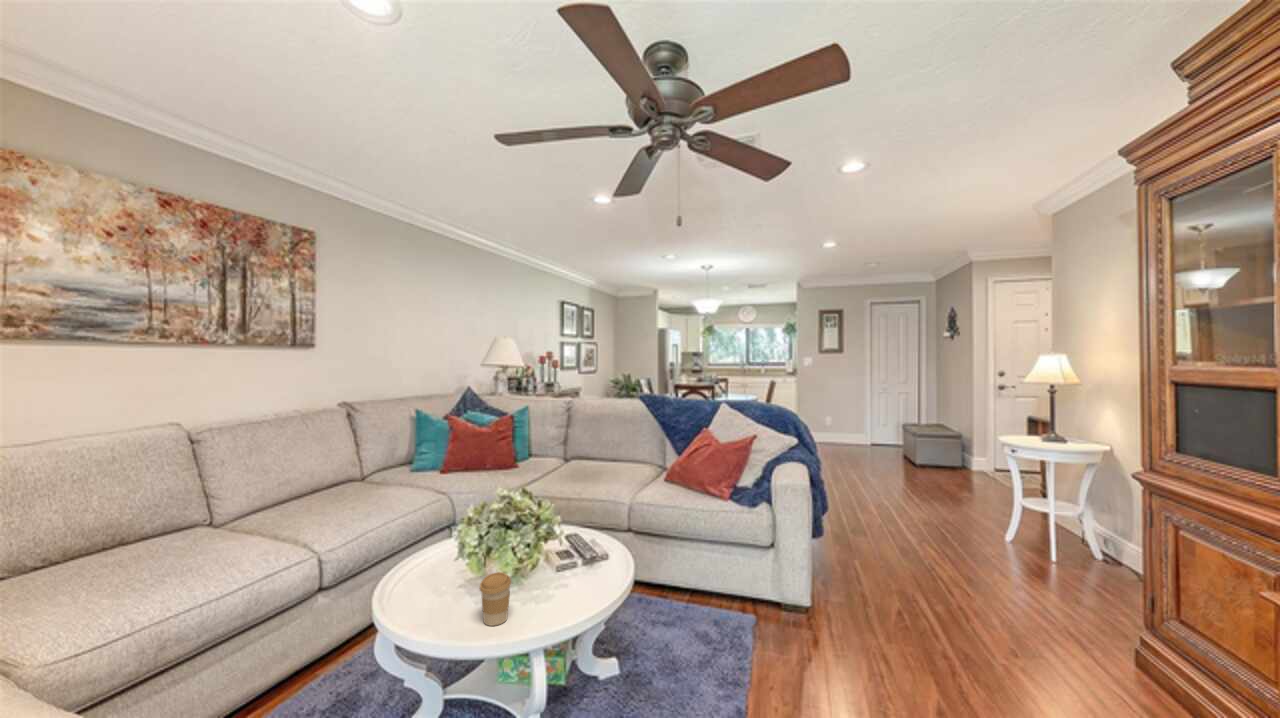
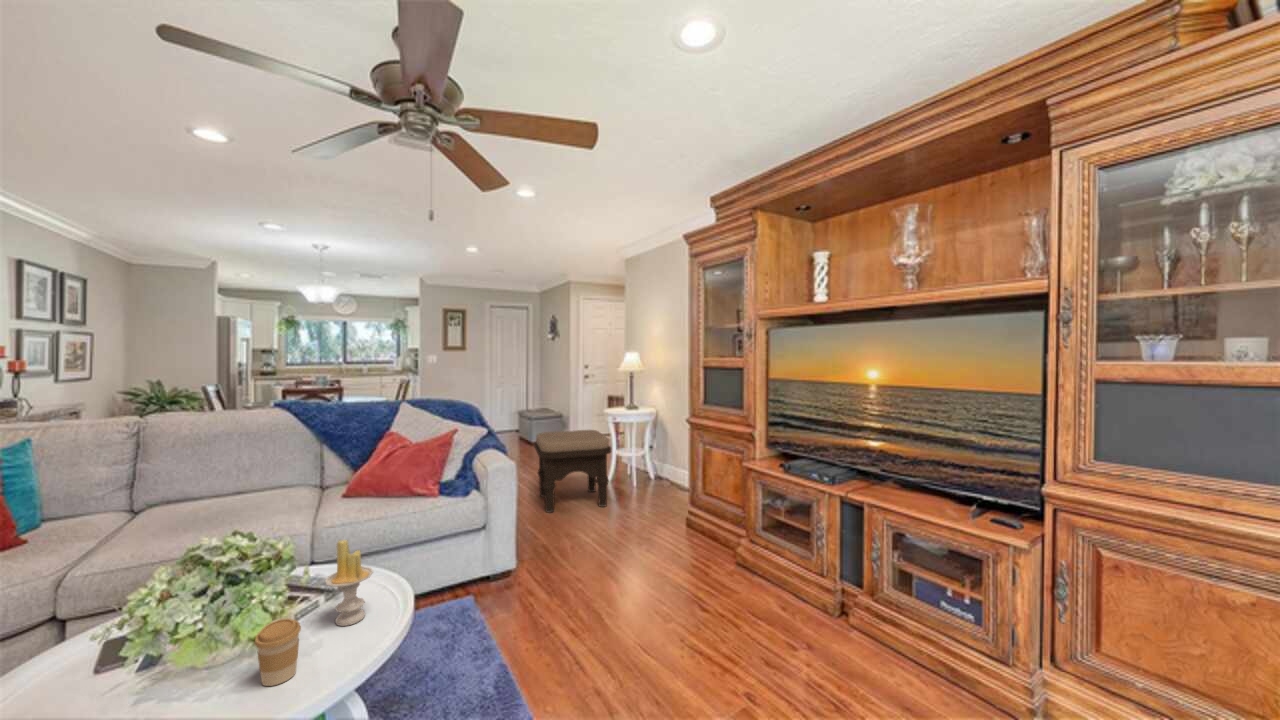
ottoman: none [880,453,994,572] -> present [534,430,611,513]
candle: none [551,520,589,600] -> present [325,540,373,626]

